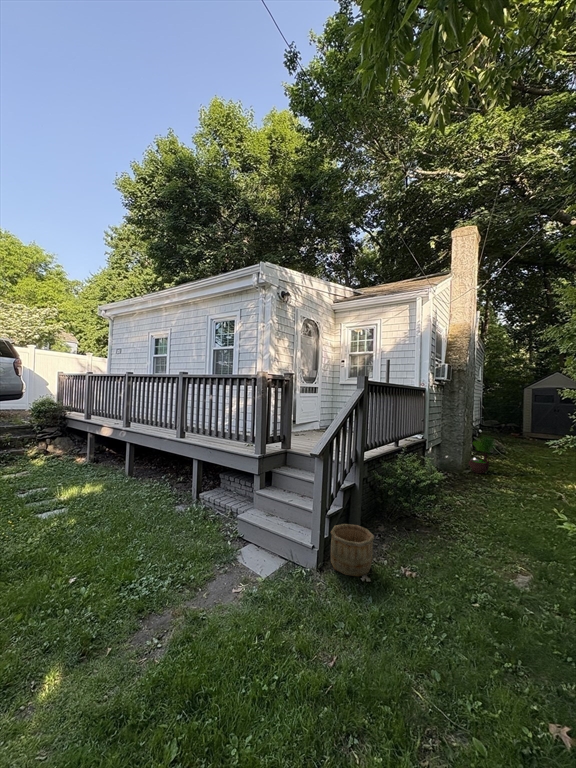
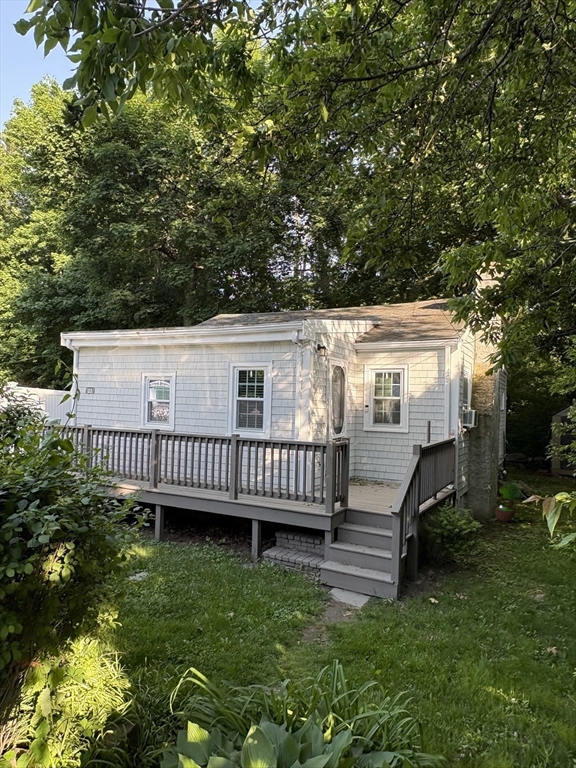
wooden bucket: present [331,524,374,577] -> none [405,566,437,601]

